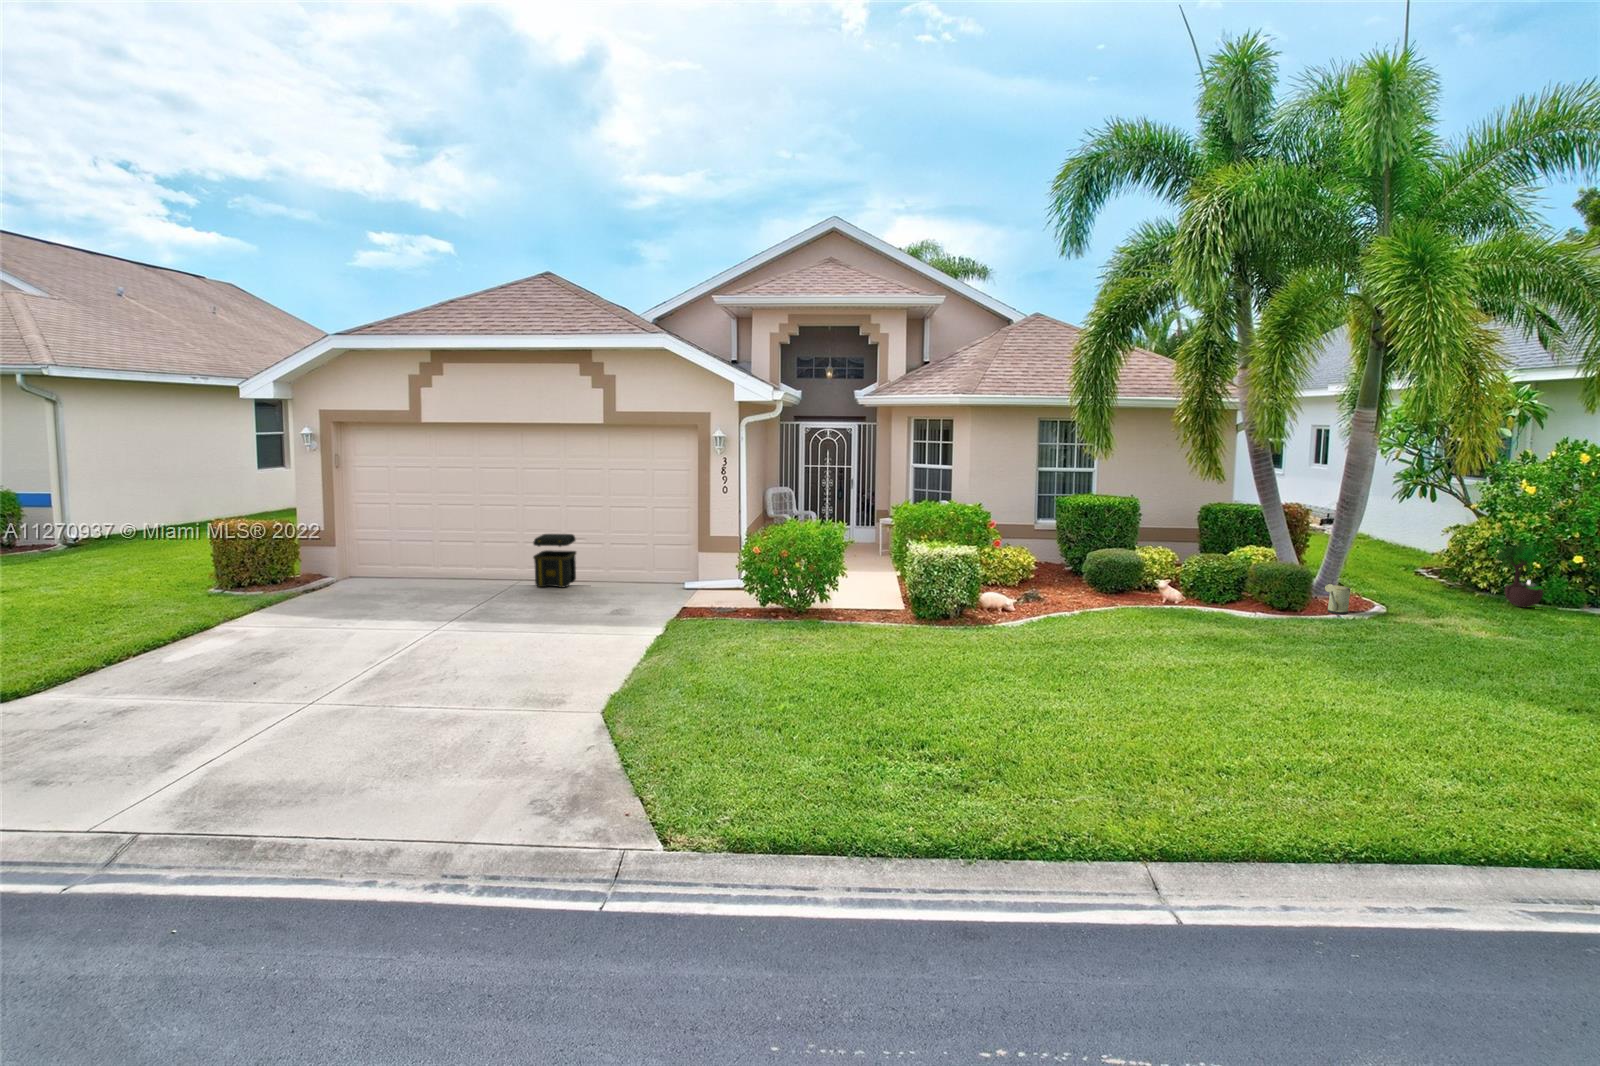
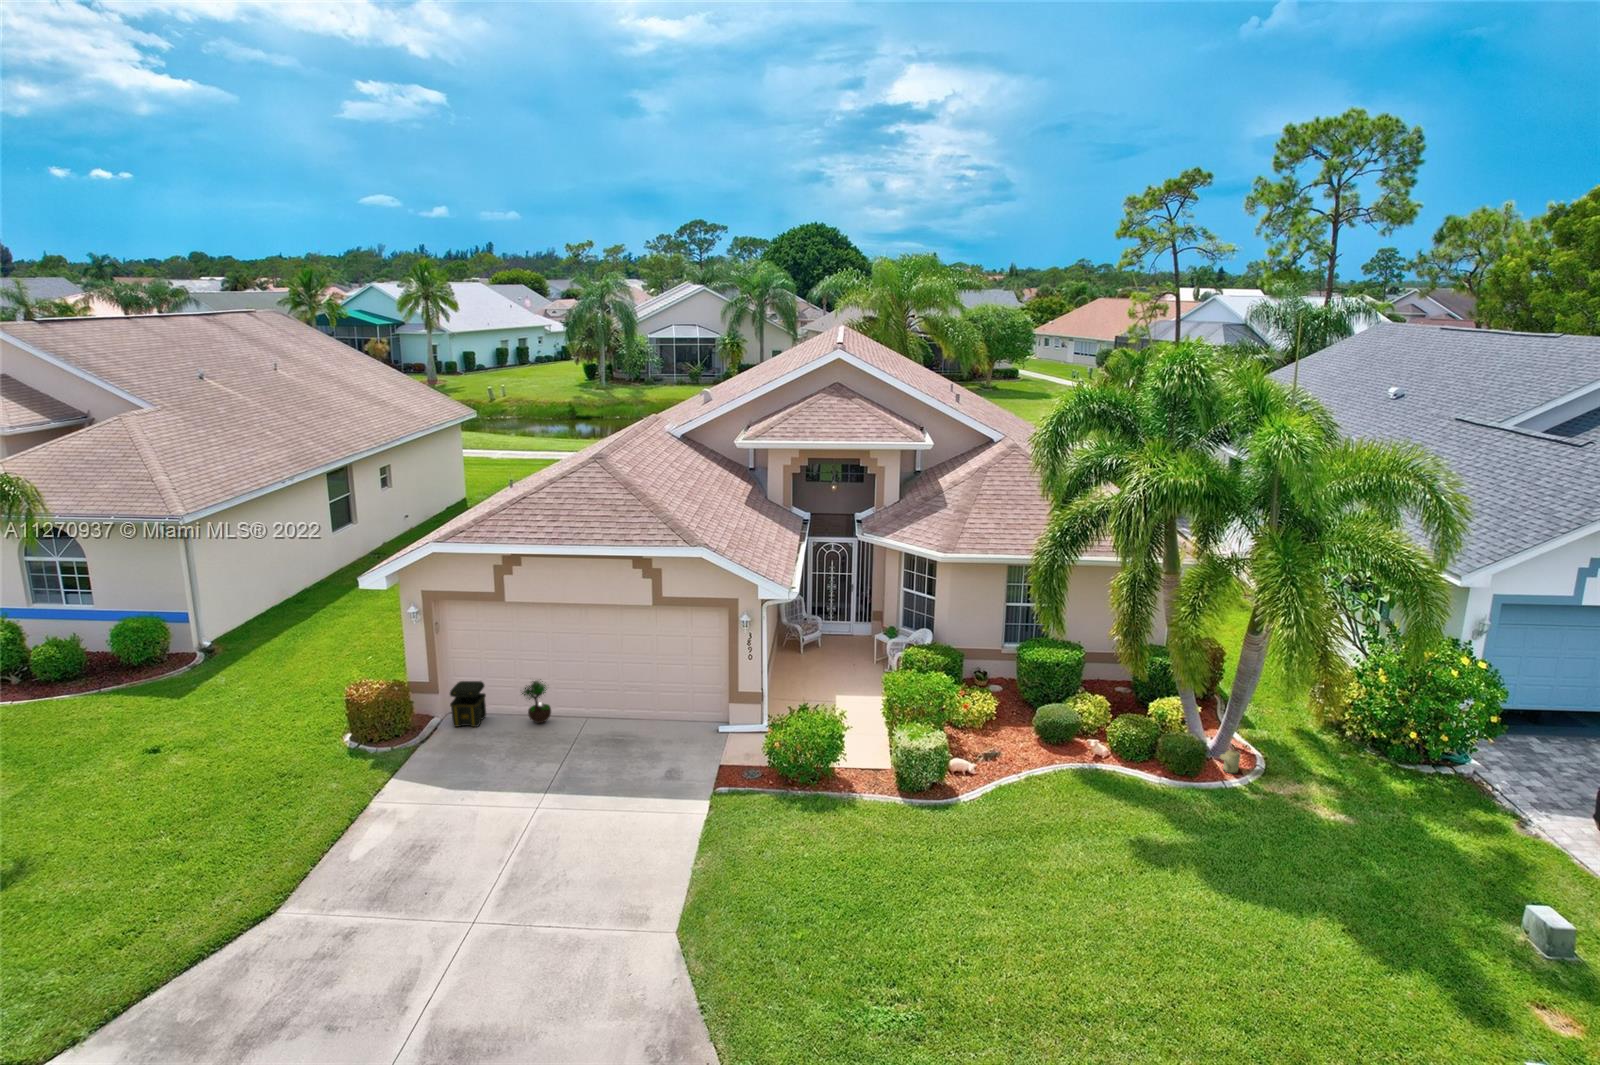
toolbox: present [533,534,576,587] -> present [450,681,486,727]
potted tree: present [1494,543,1543,607] -> present [522,679,551,723]

